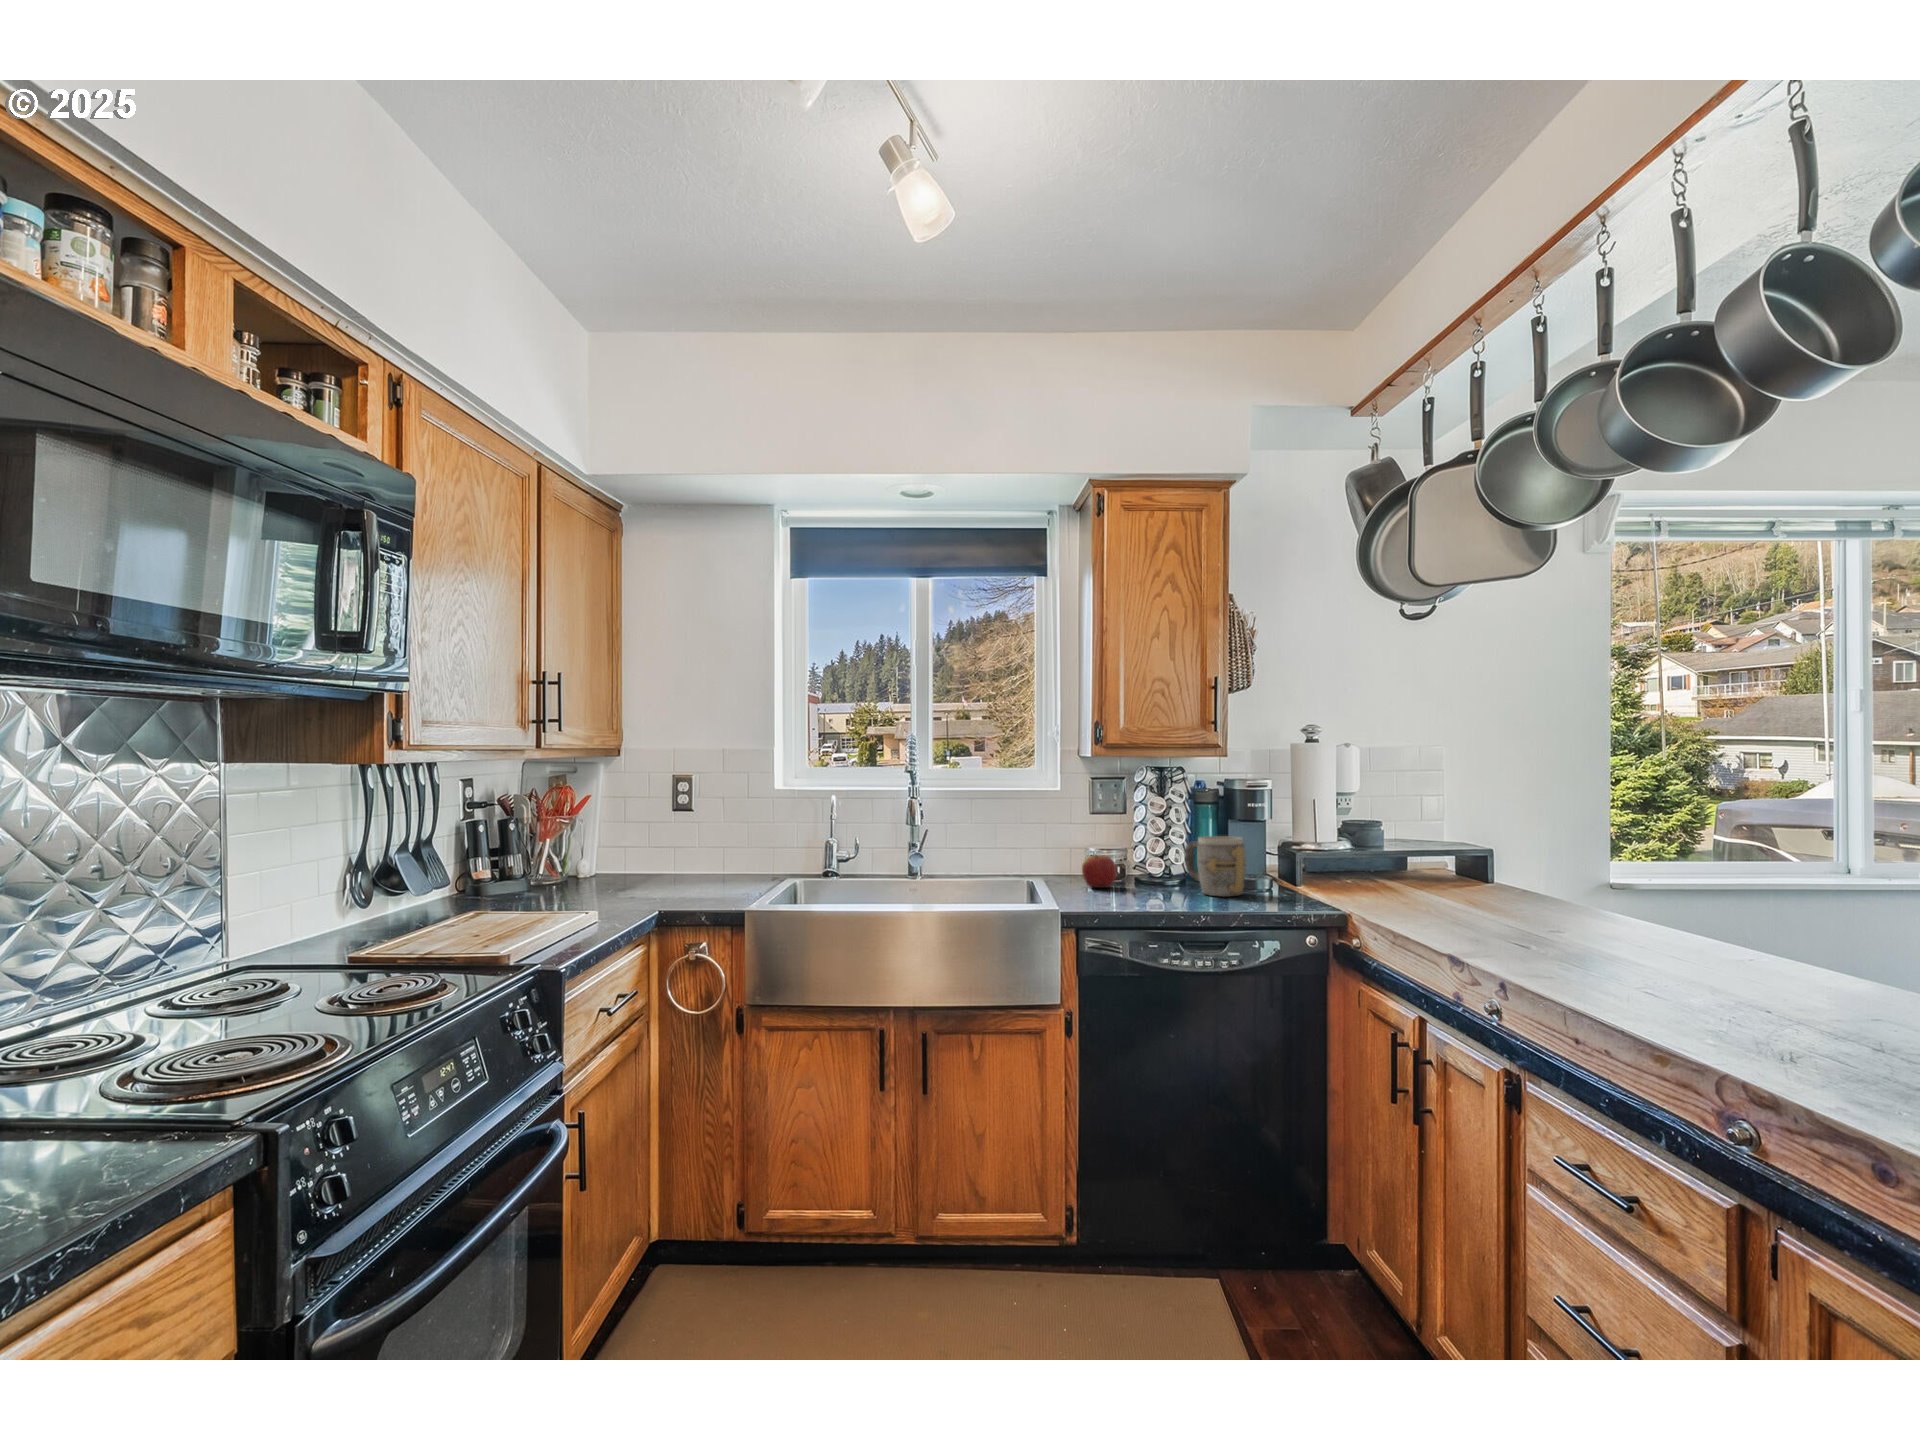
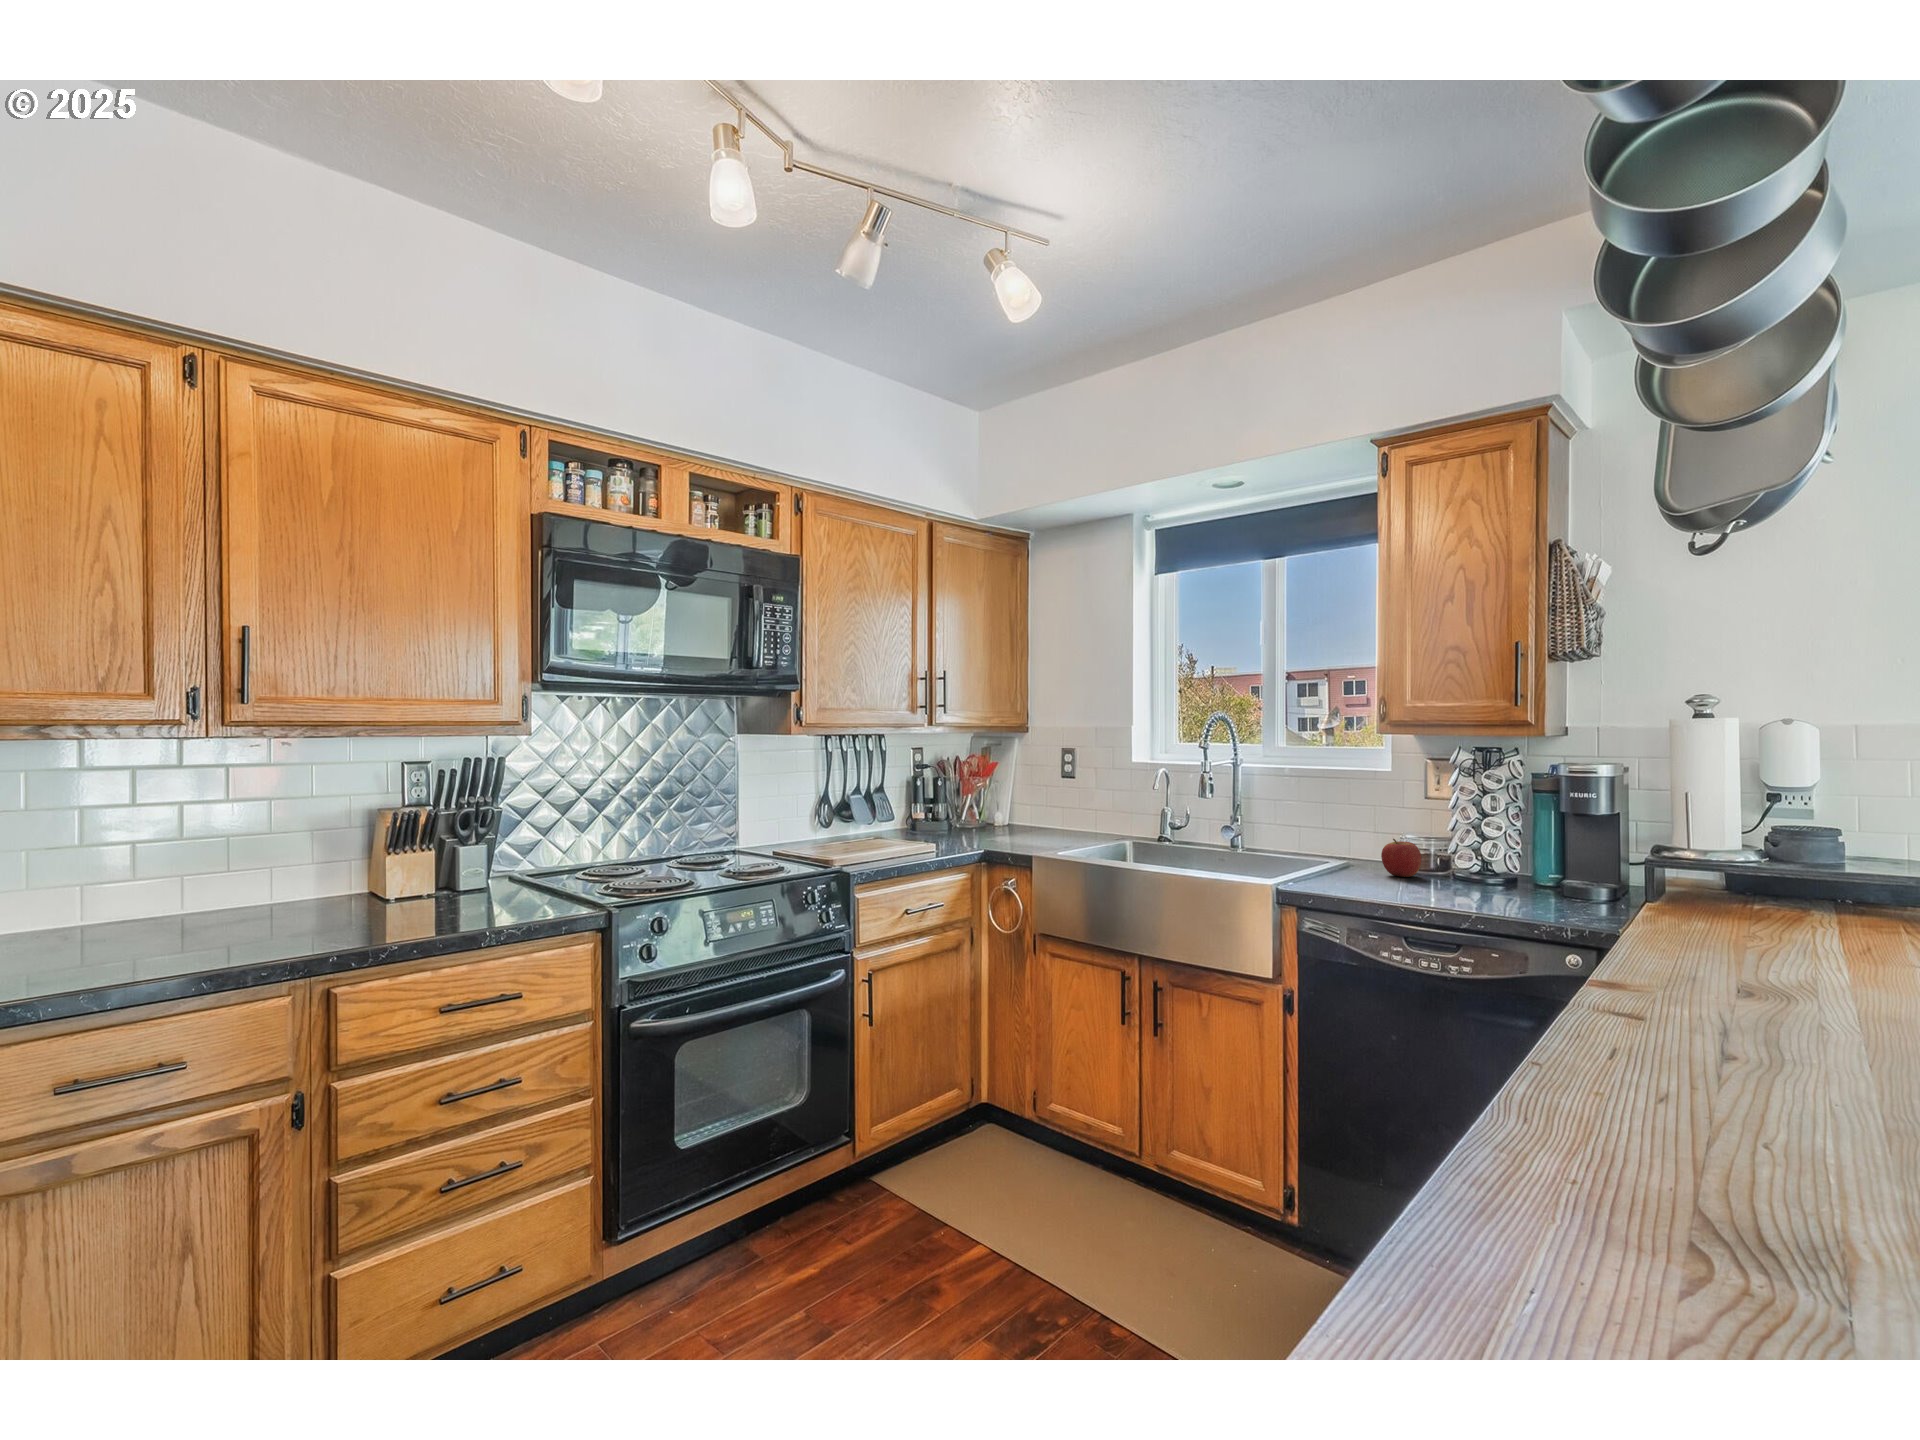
mug: present [1185,836,1246,897] -> none [1486,830,1550,901]

